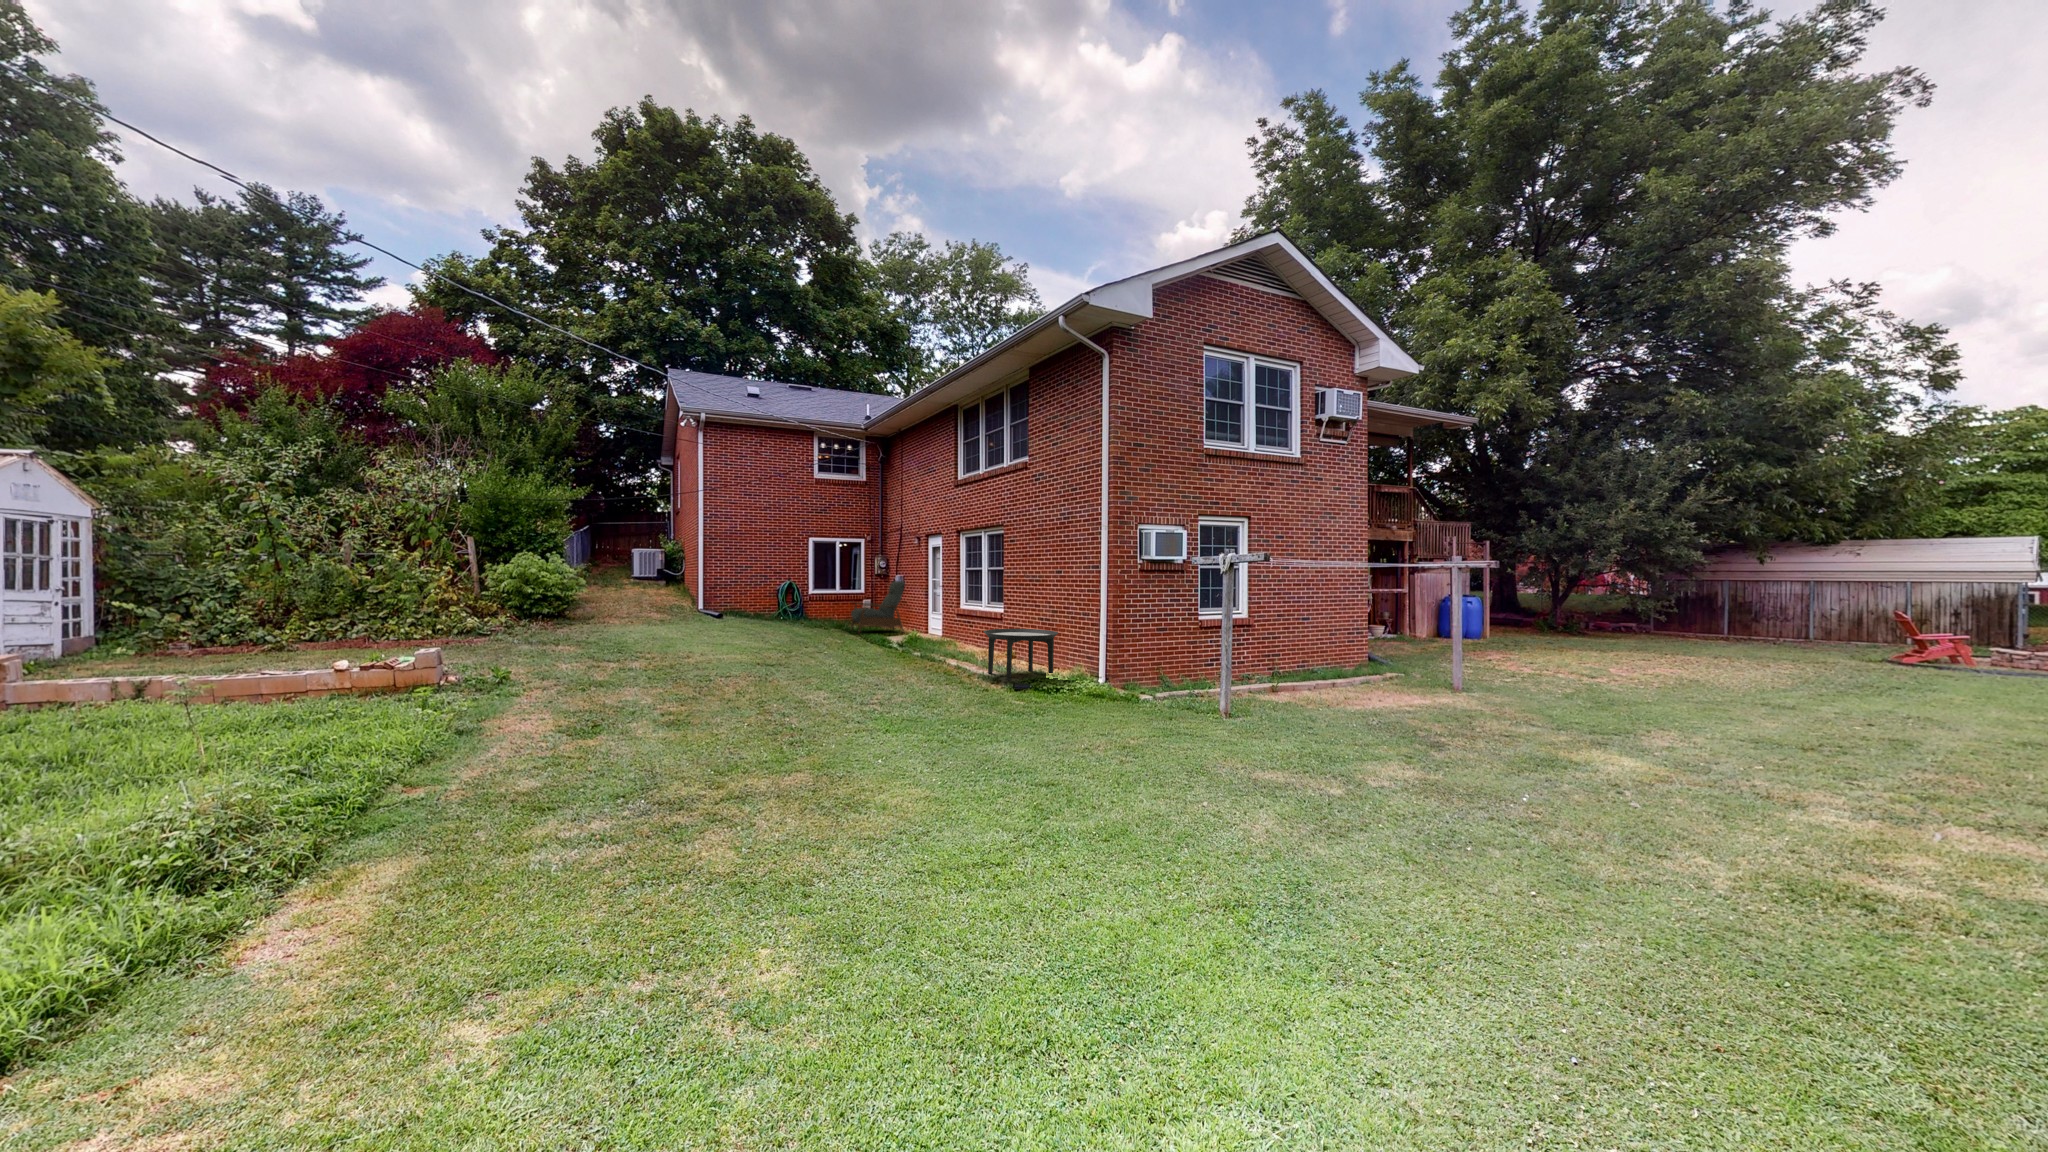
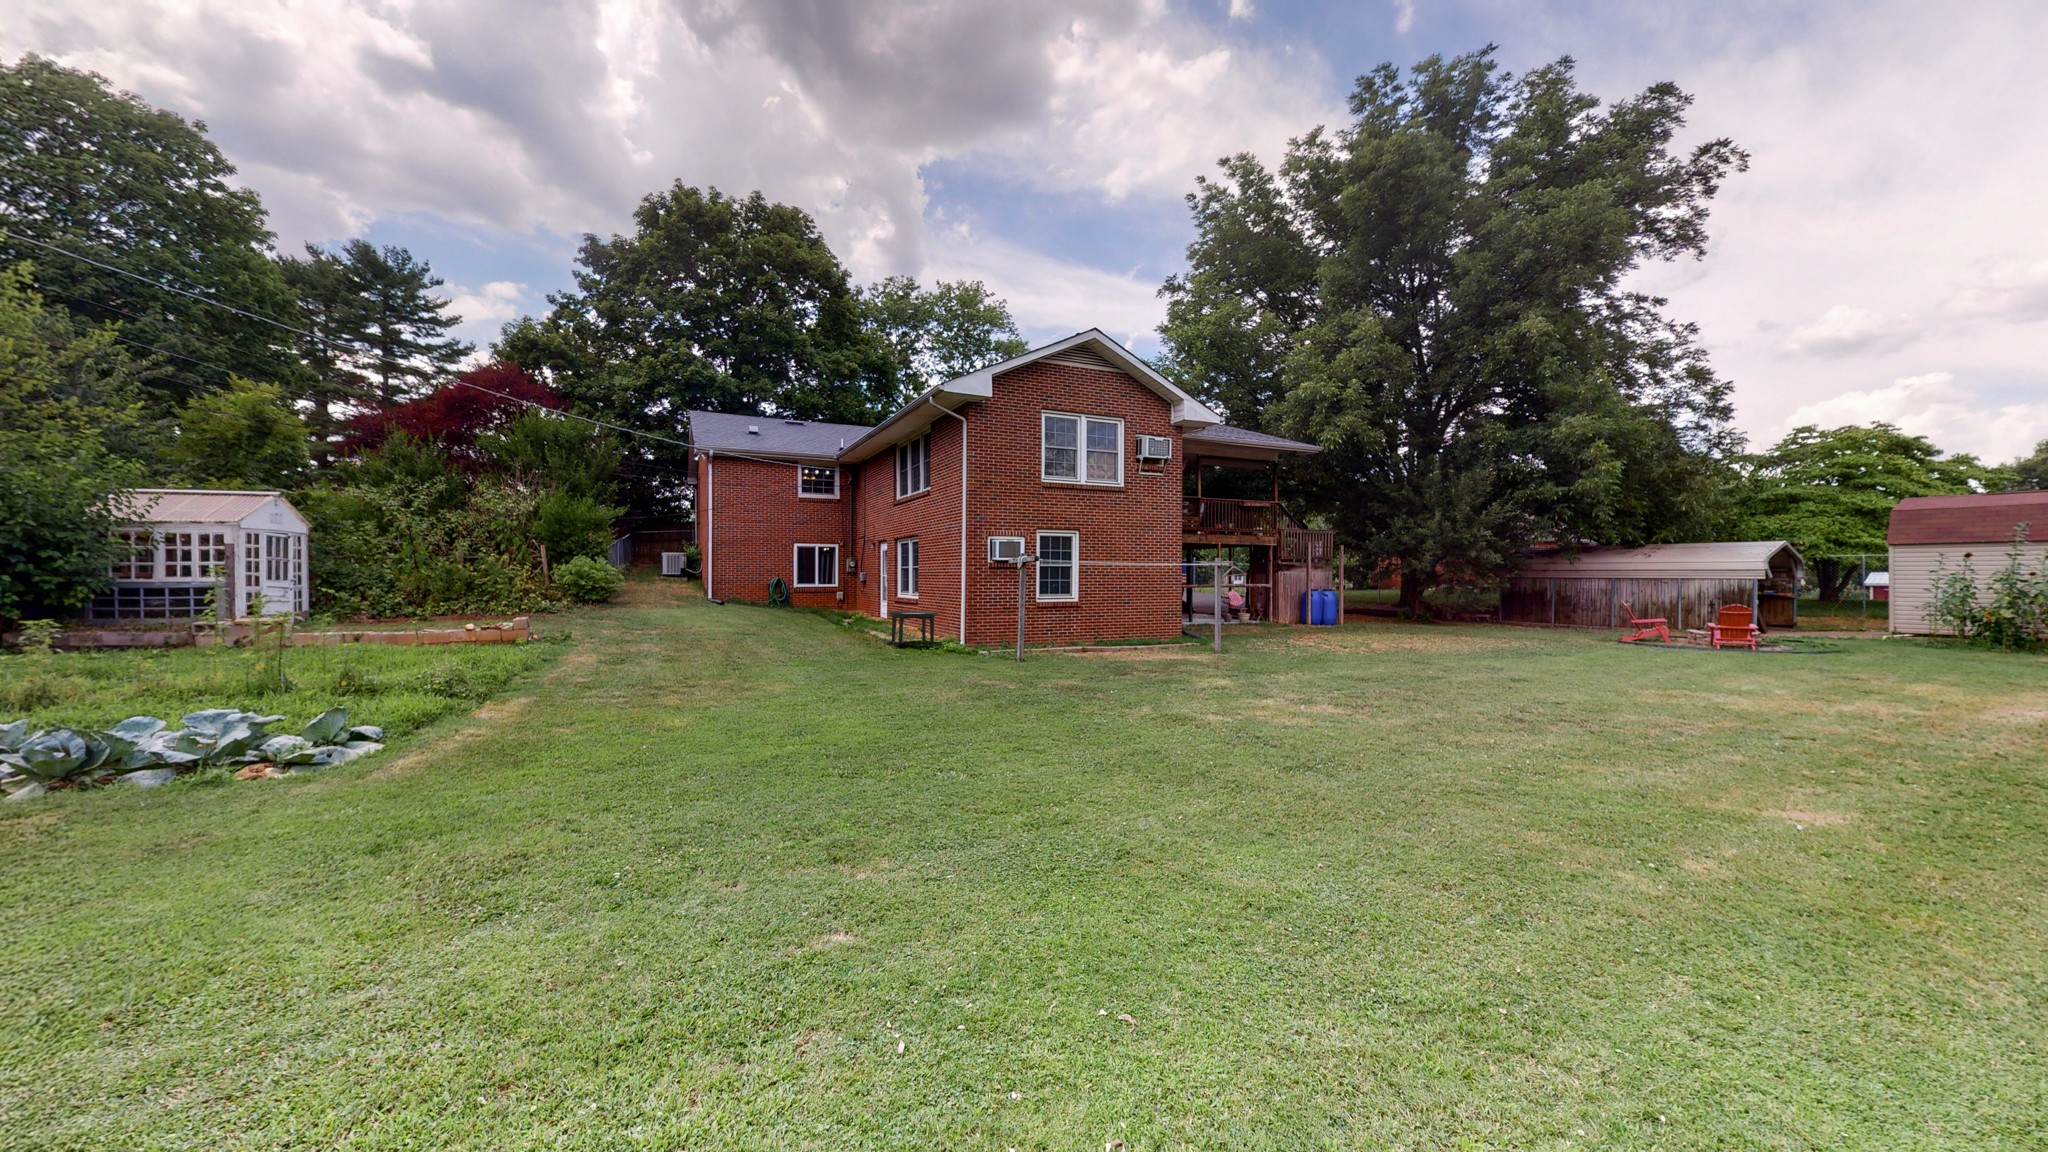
chair: present [851,581,905,633] -> none [822,579,864,620]

